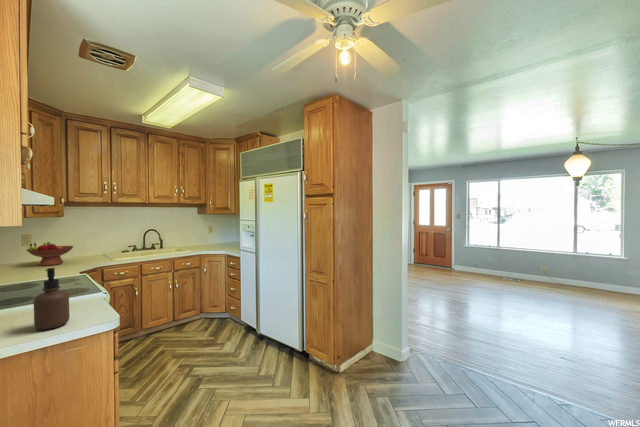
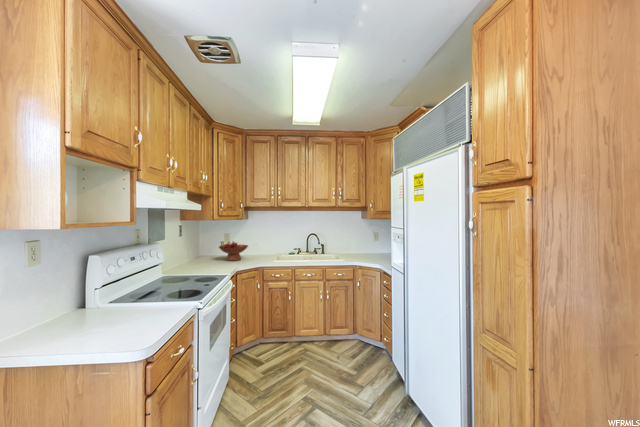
soap dispenser: present [34,268,69,330] -> none [77,277,113,346]

